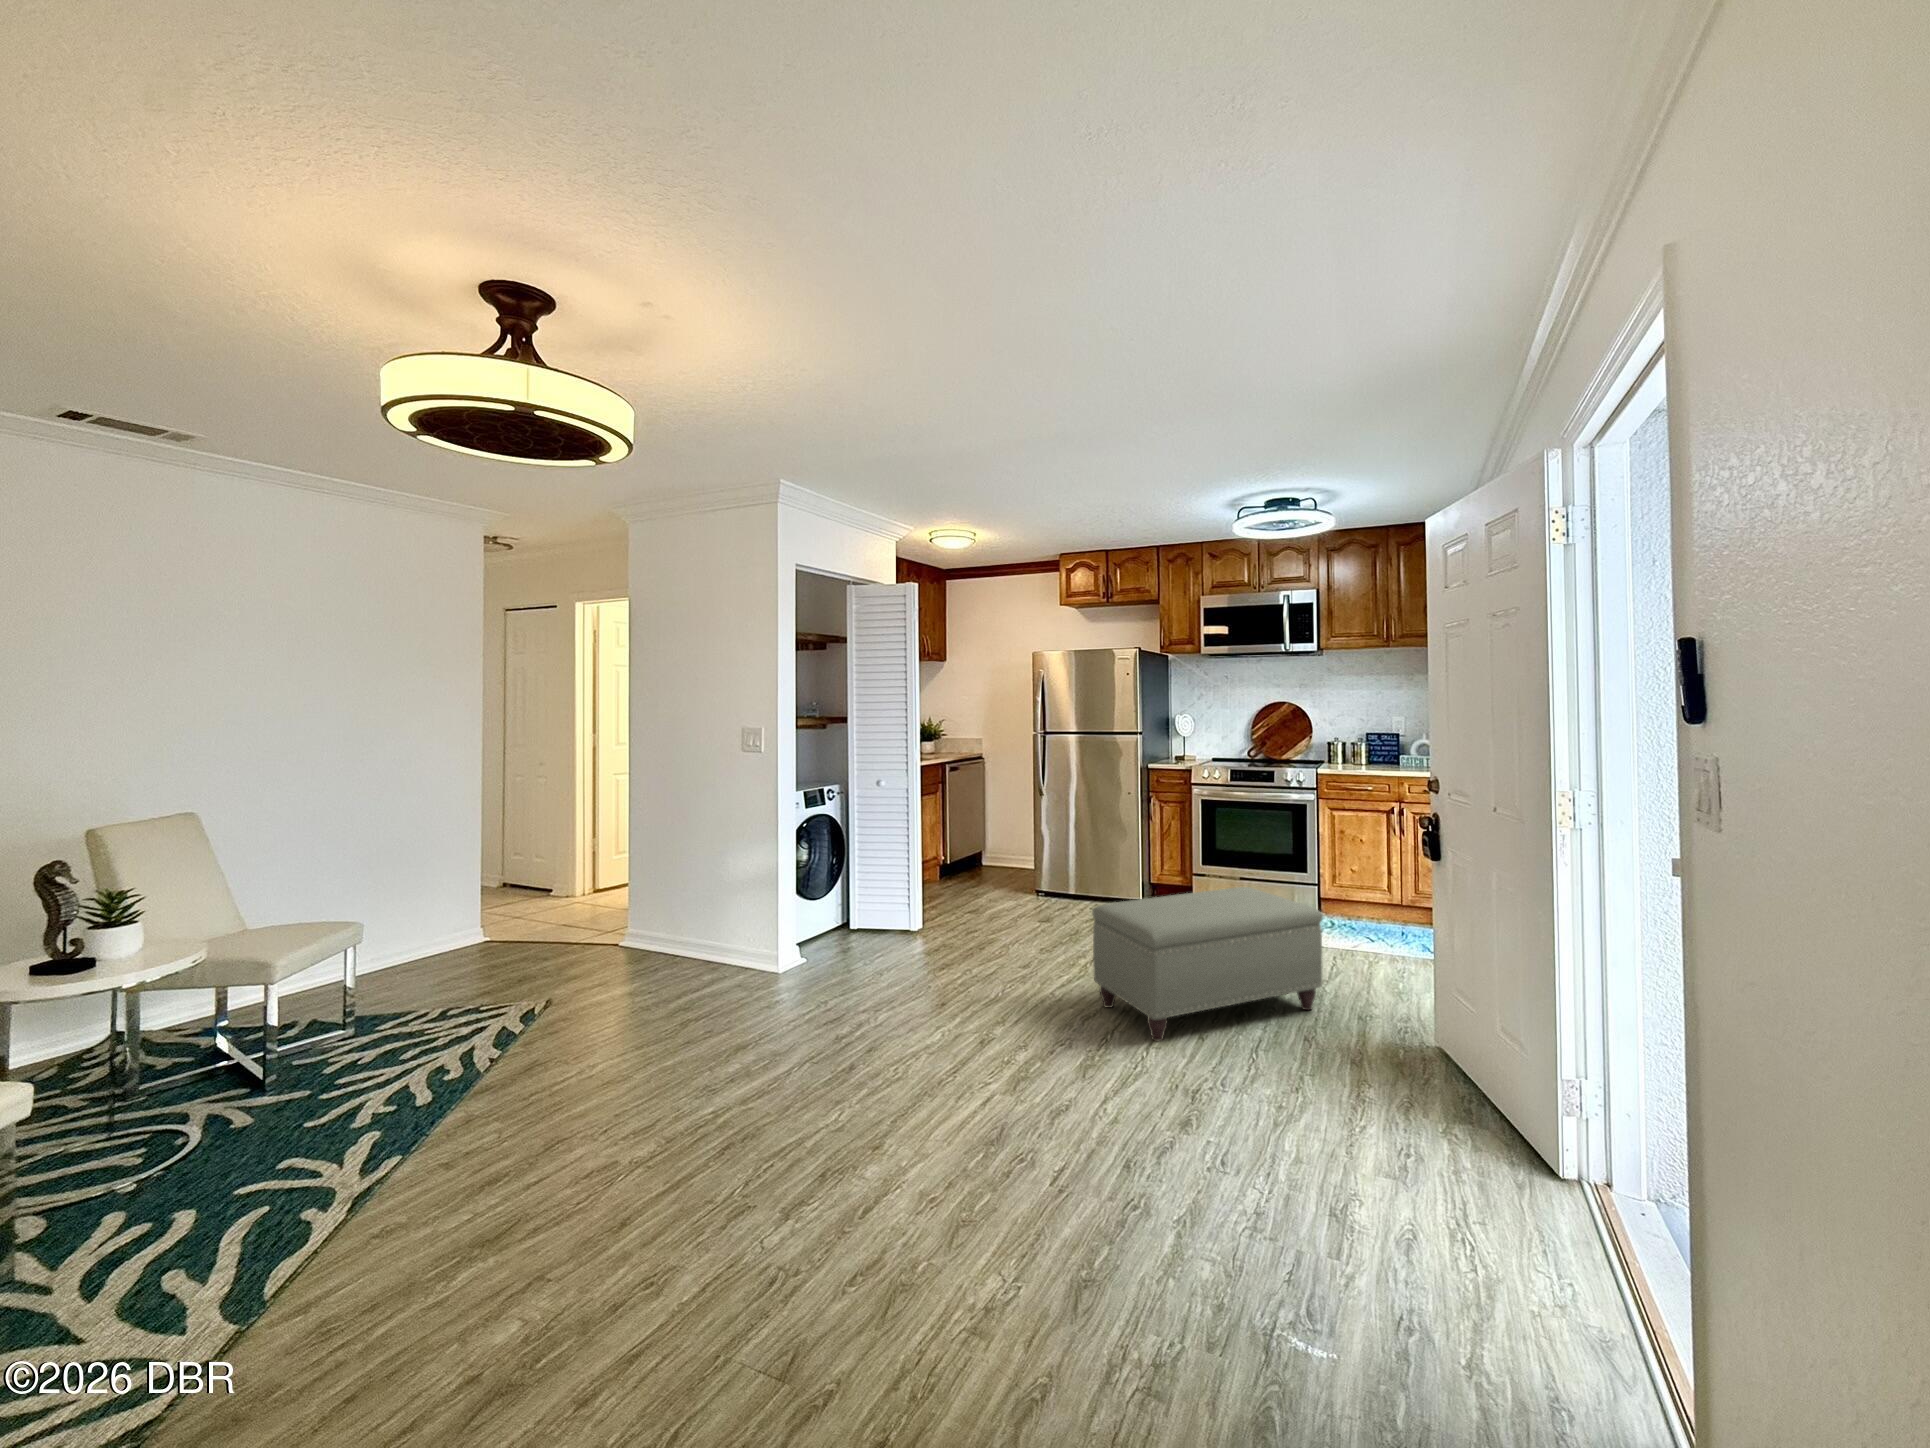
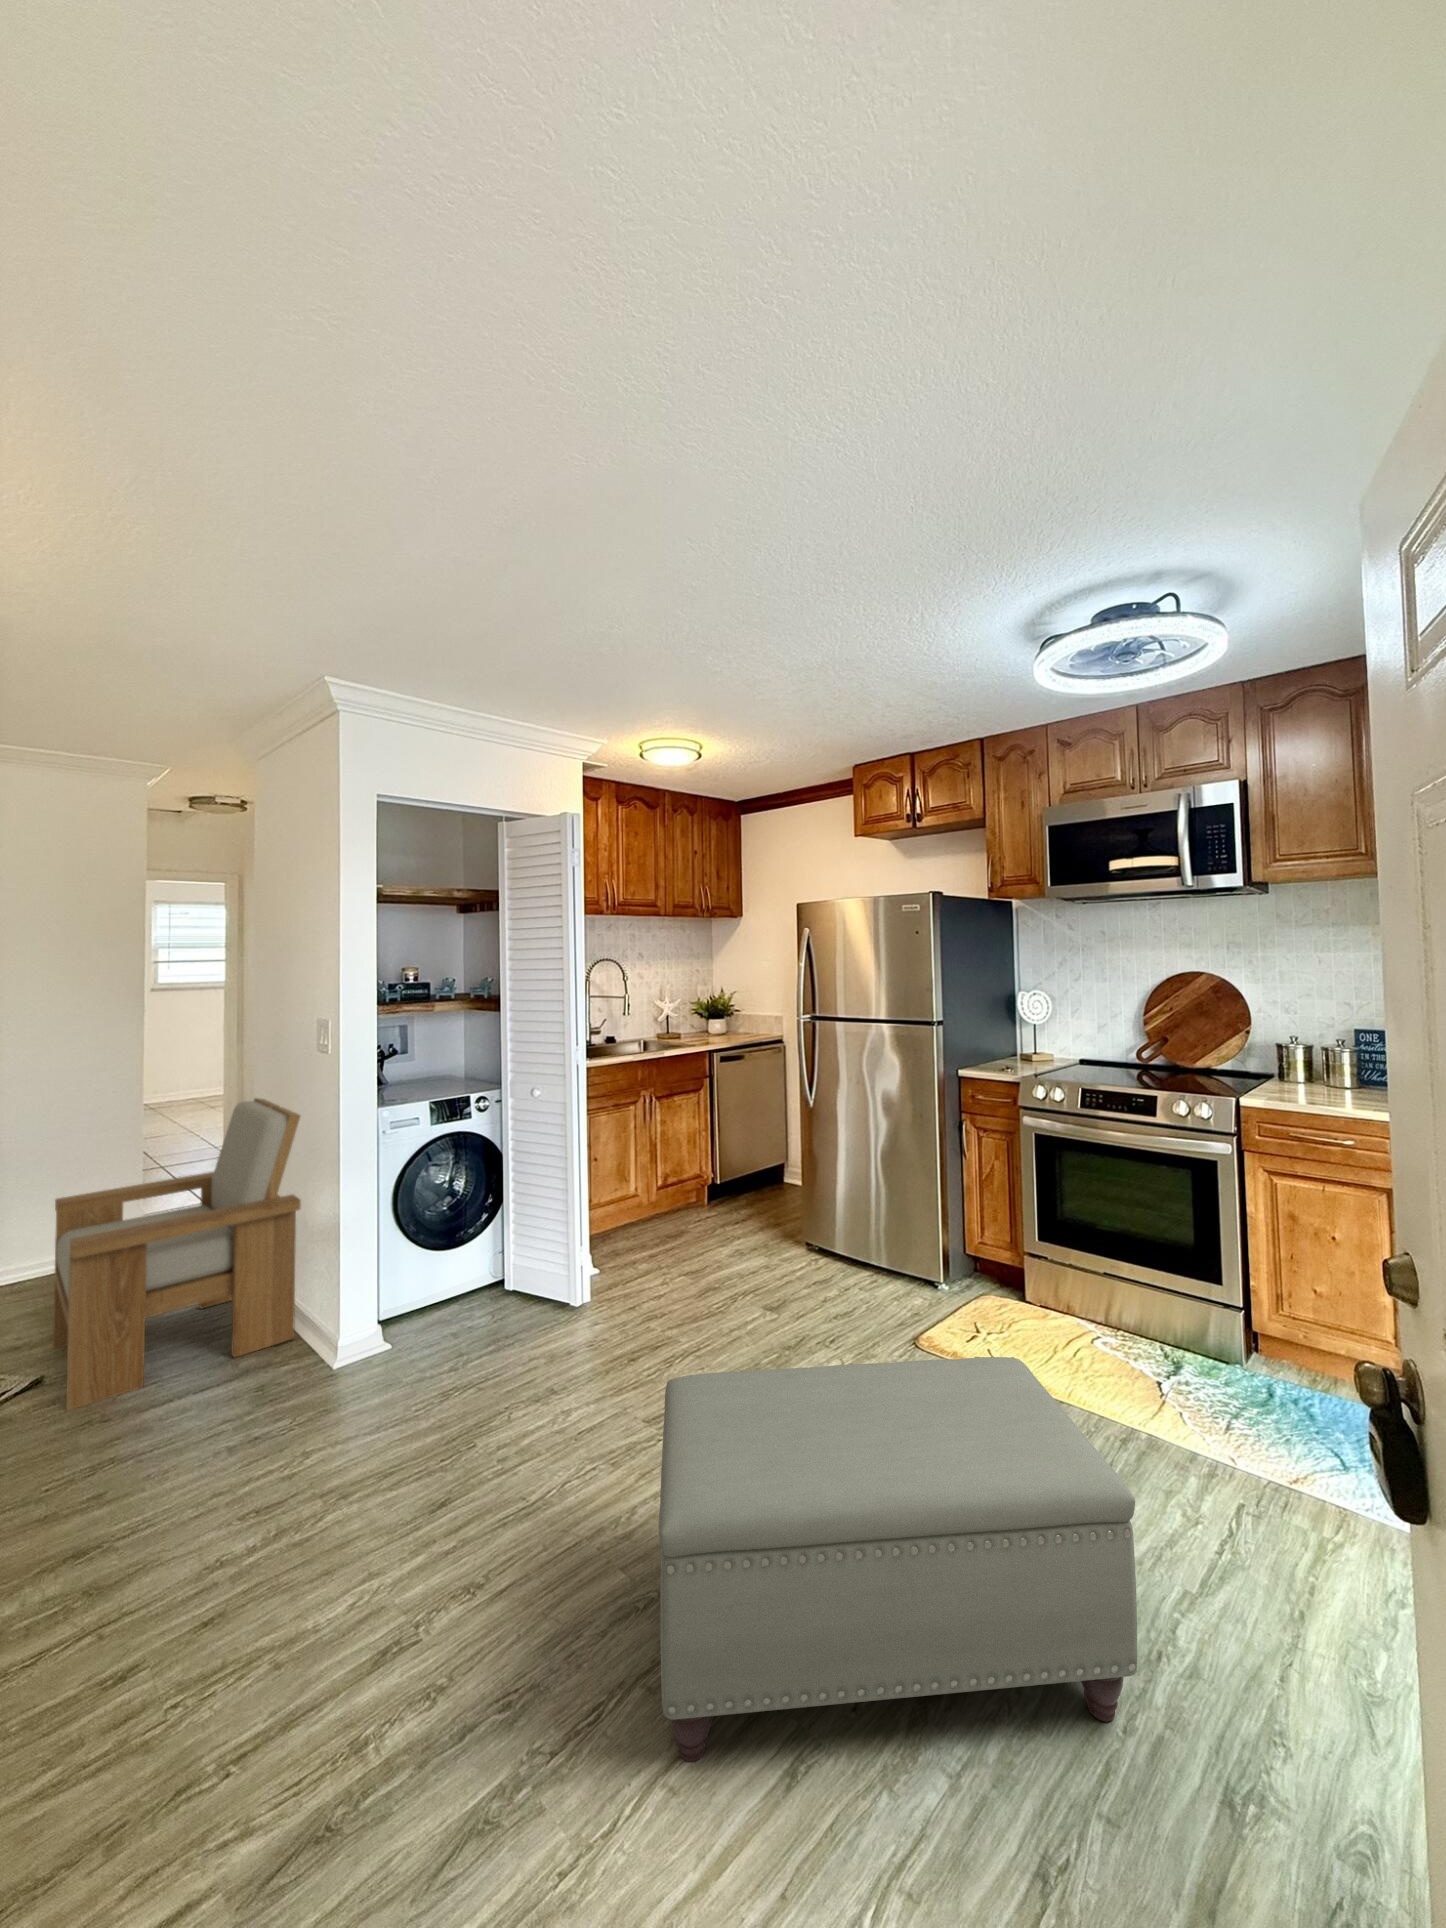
armchair: none [521,796,737,1010] -> present [53,1098,301,1410]

